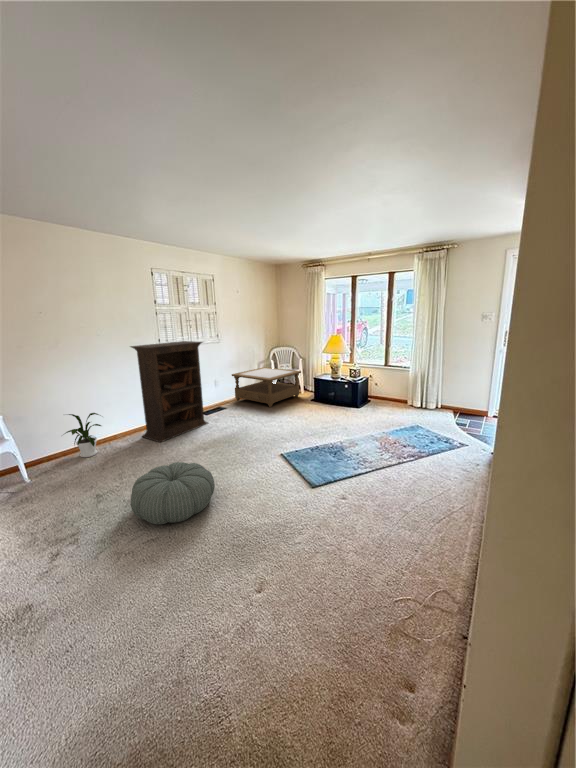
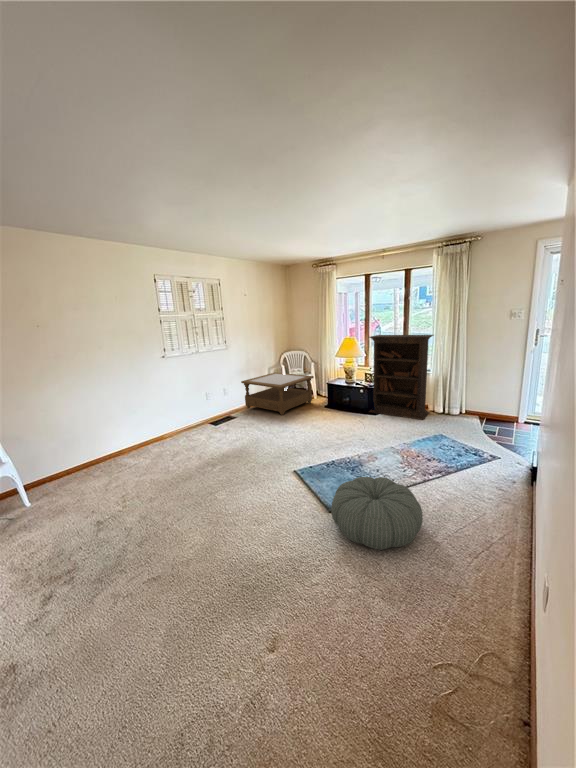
bookcase: present [130,341,208,442] -> present [369,335,433,420]
house plant: present [65,413,101,457] -> none [62,429,108,476]
pouf: present [131,462,215,524] -> present [331,477,423,550]

